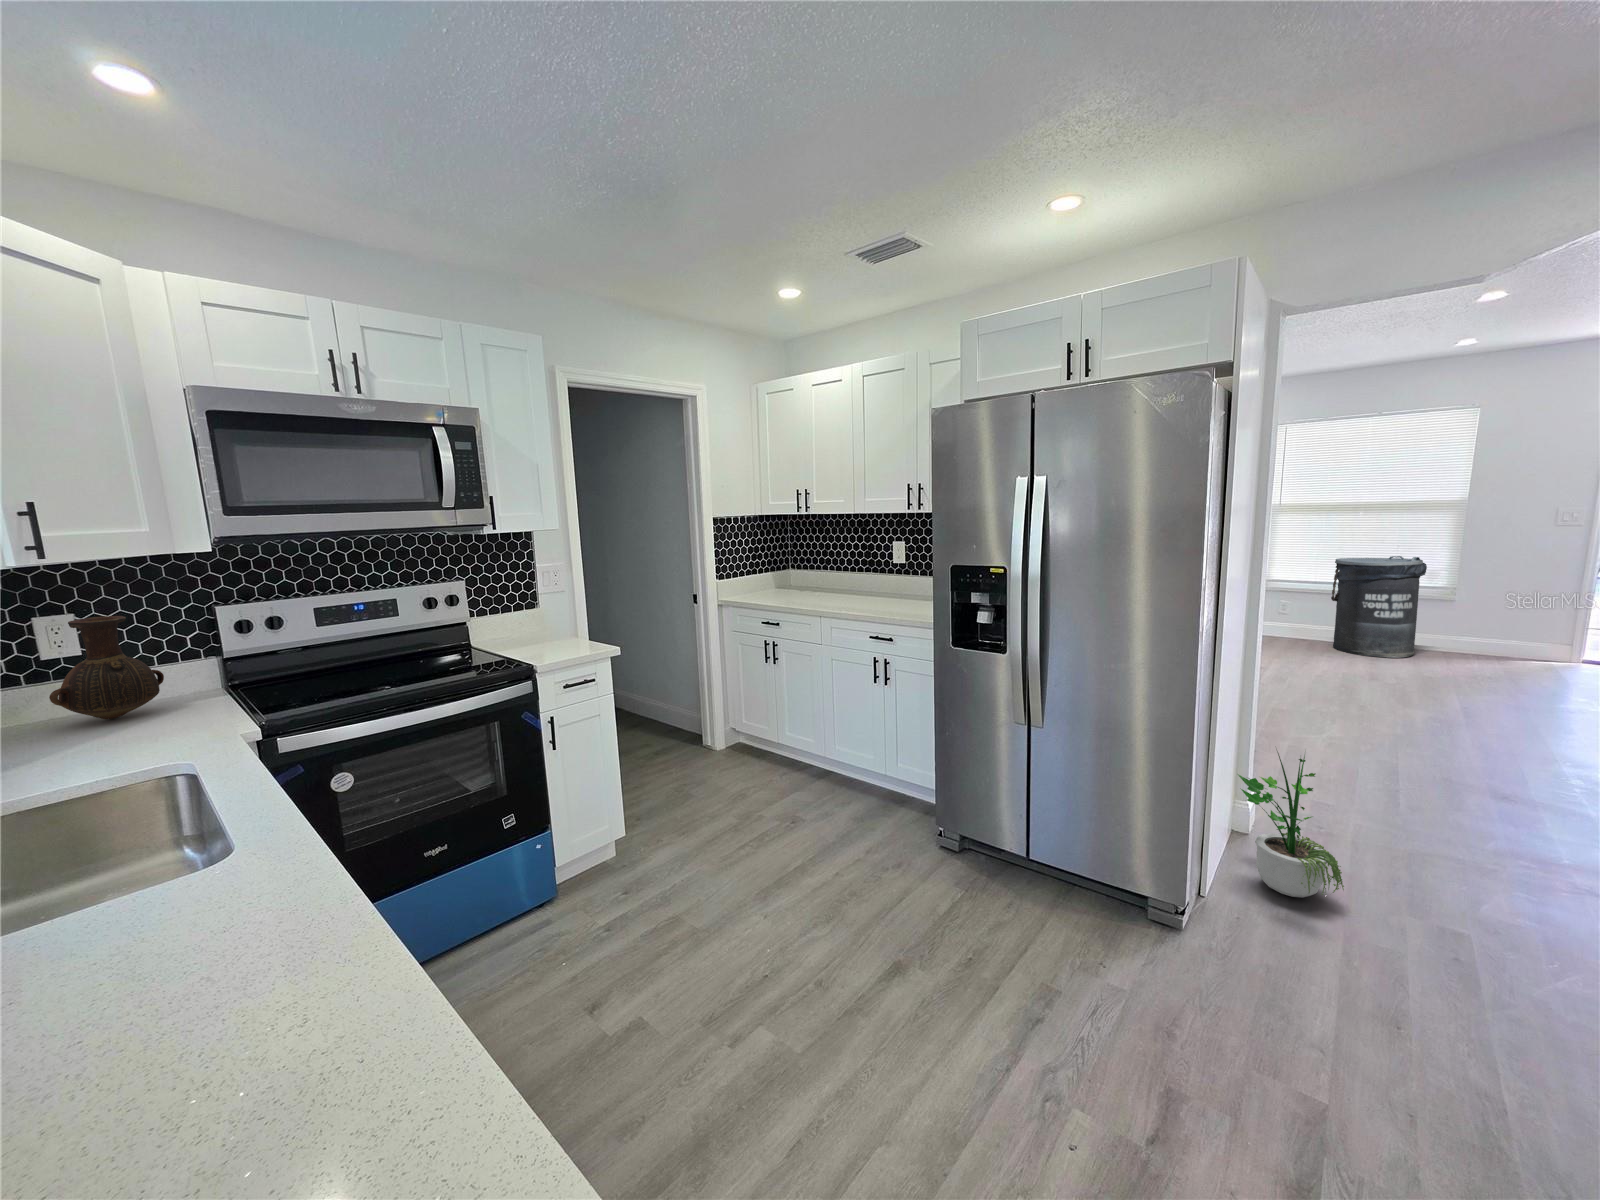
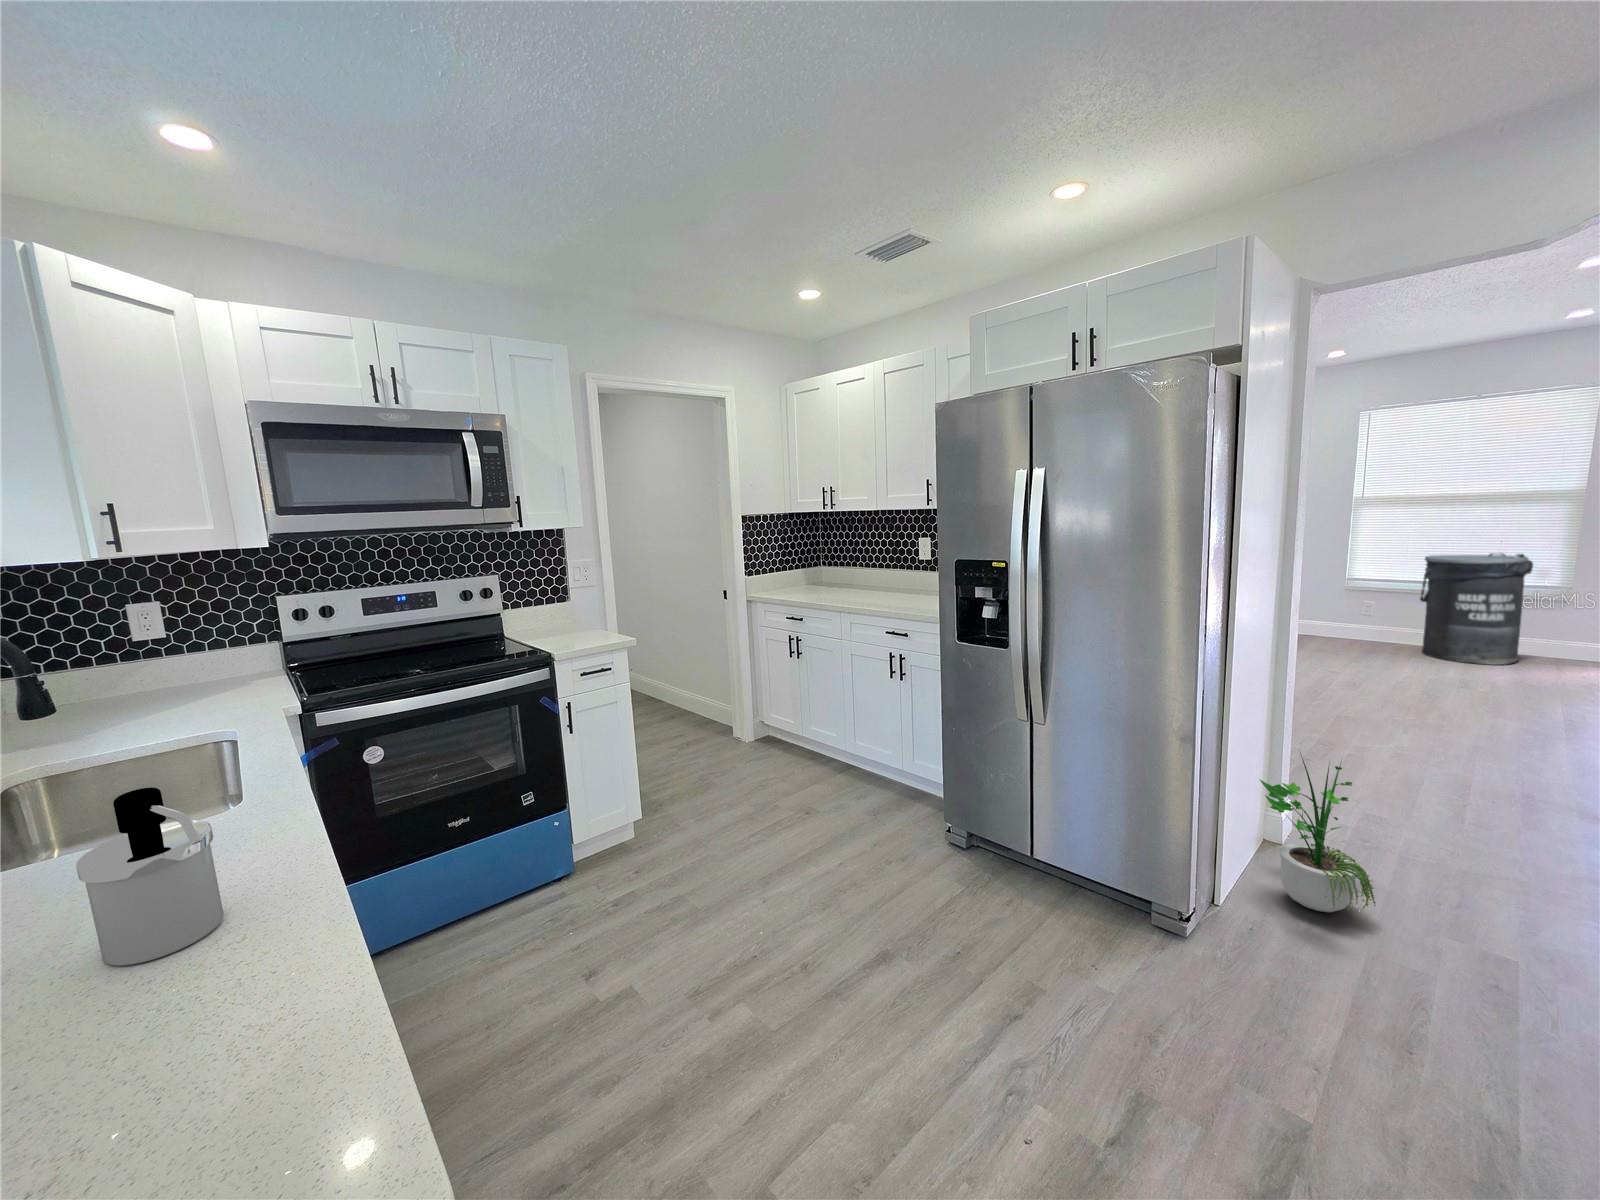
vase: present [49,616,164,719] -> none [136,604,231,693]
soap dispenser: none [96,851,268,1072] -> present [76,787,224,966]

